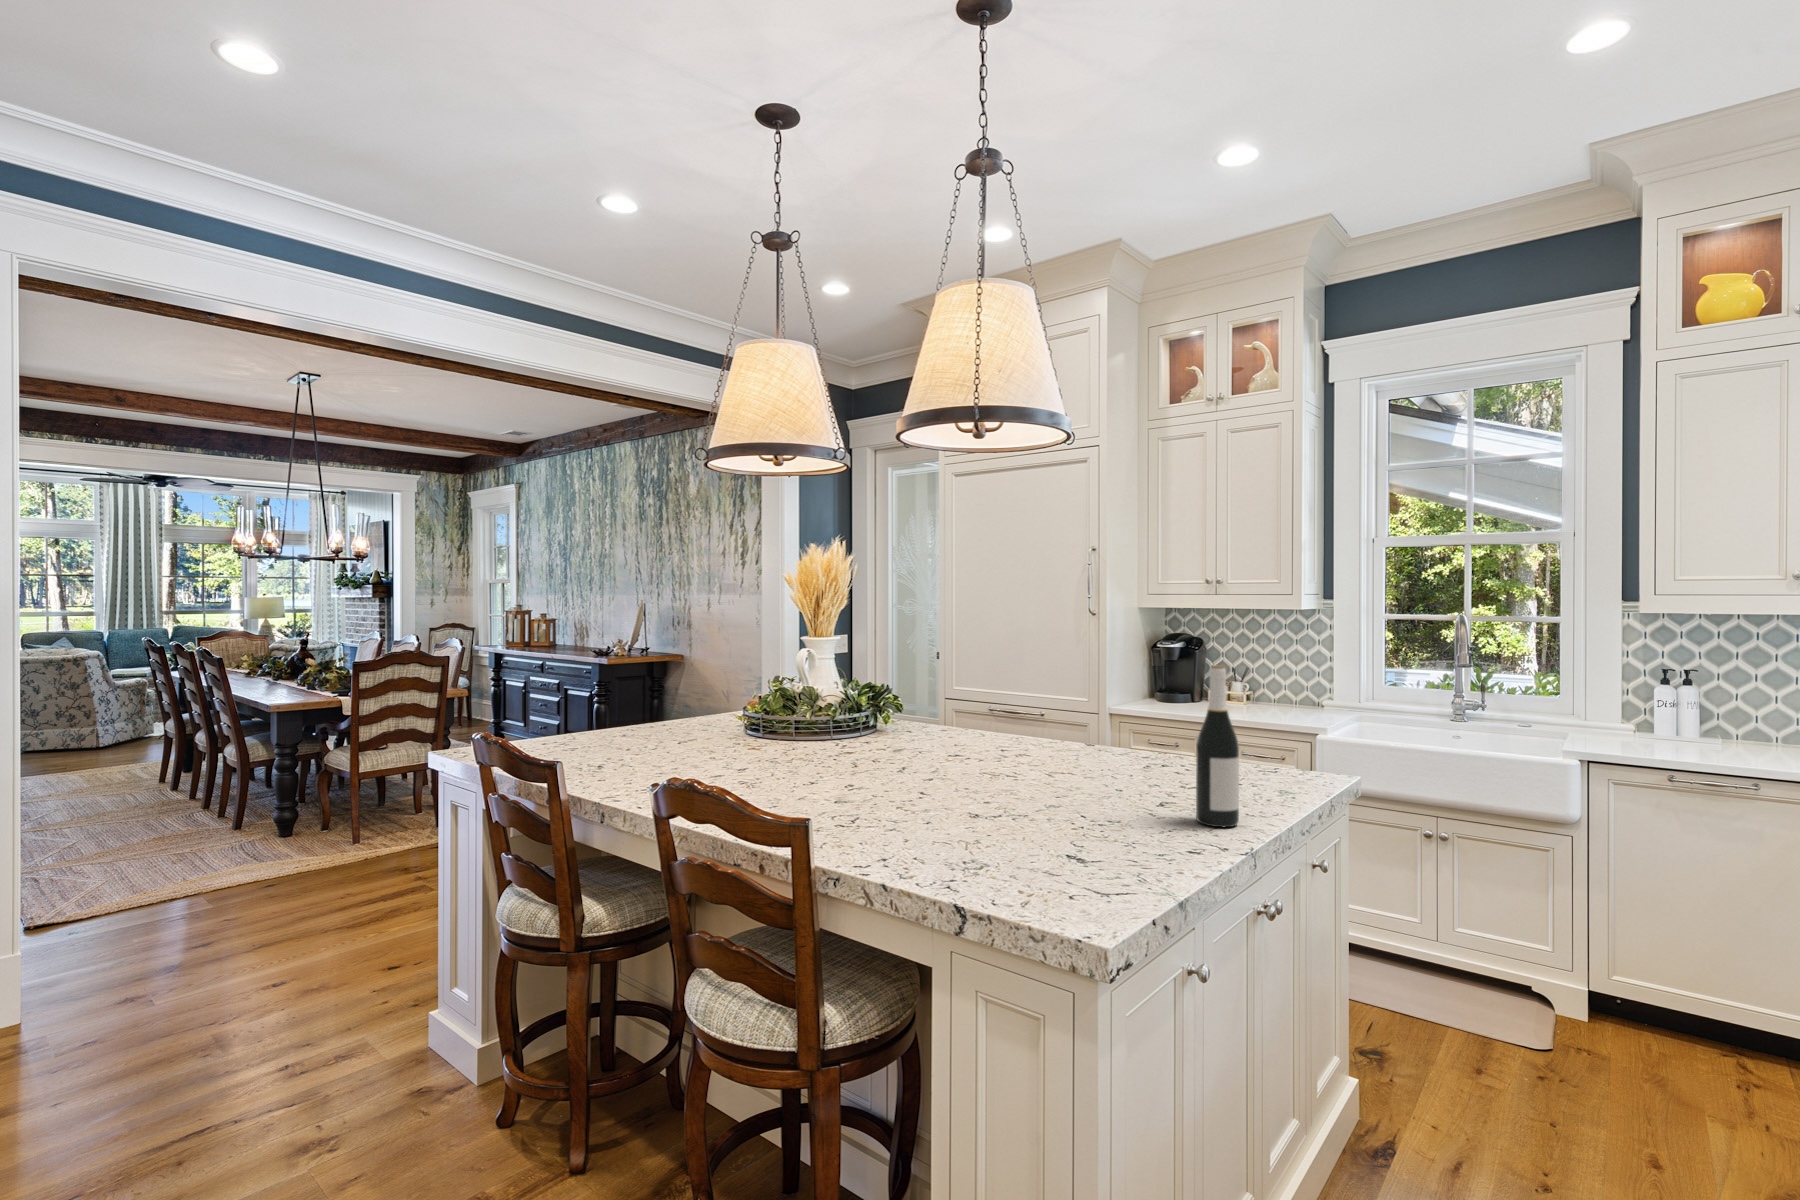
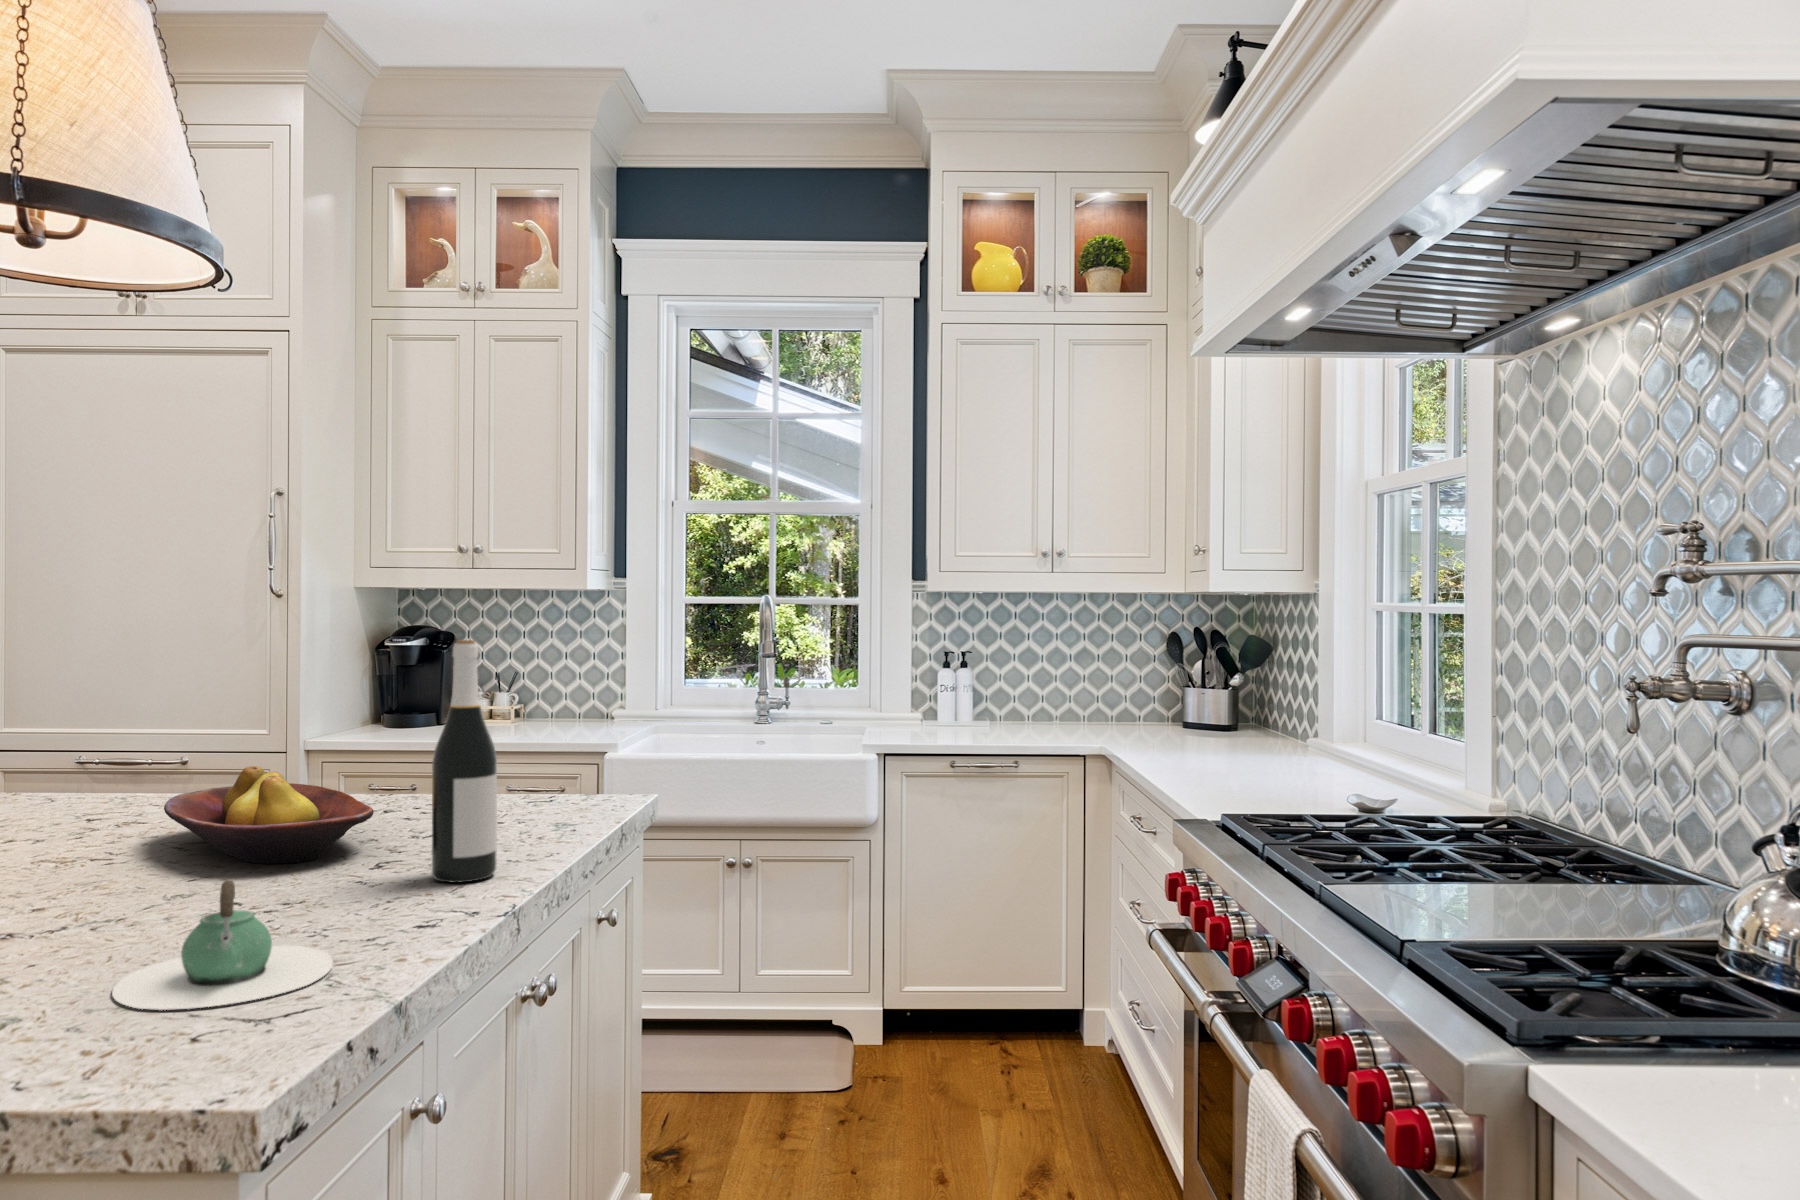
fruit bowl: none [1041,733,1158,797] -> present [164,766,374,864]
teapot: none [1028,808,1141,881] -> present [112,880,333,1010]

